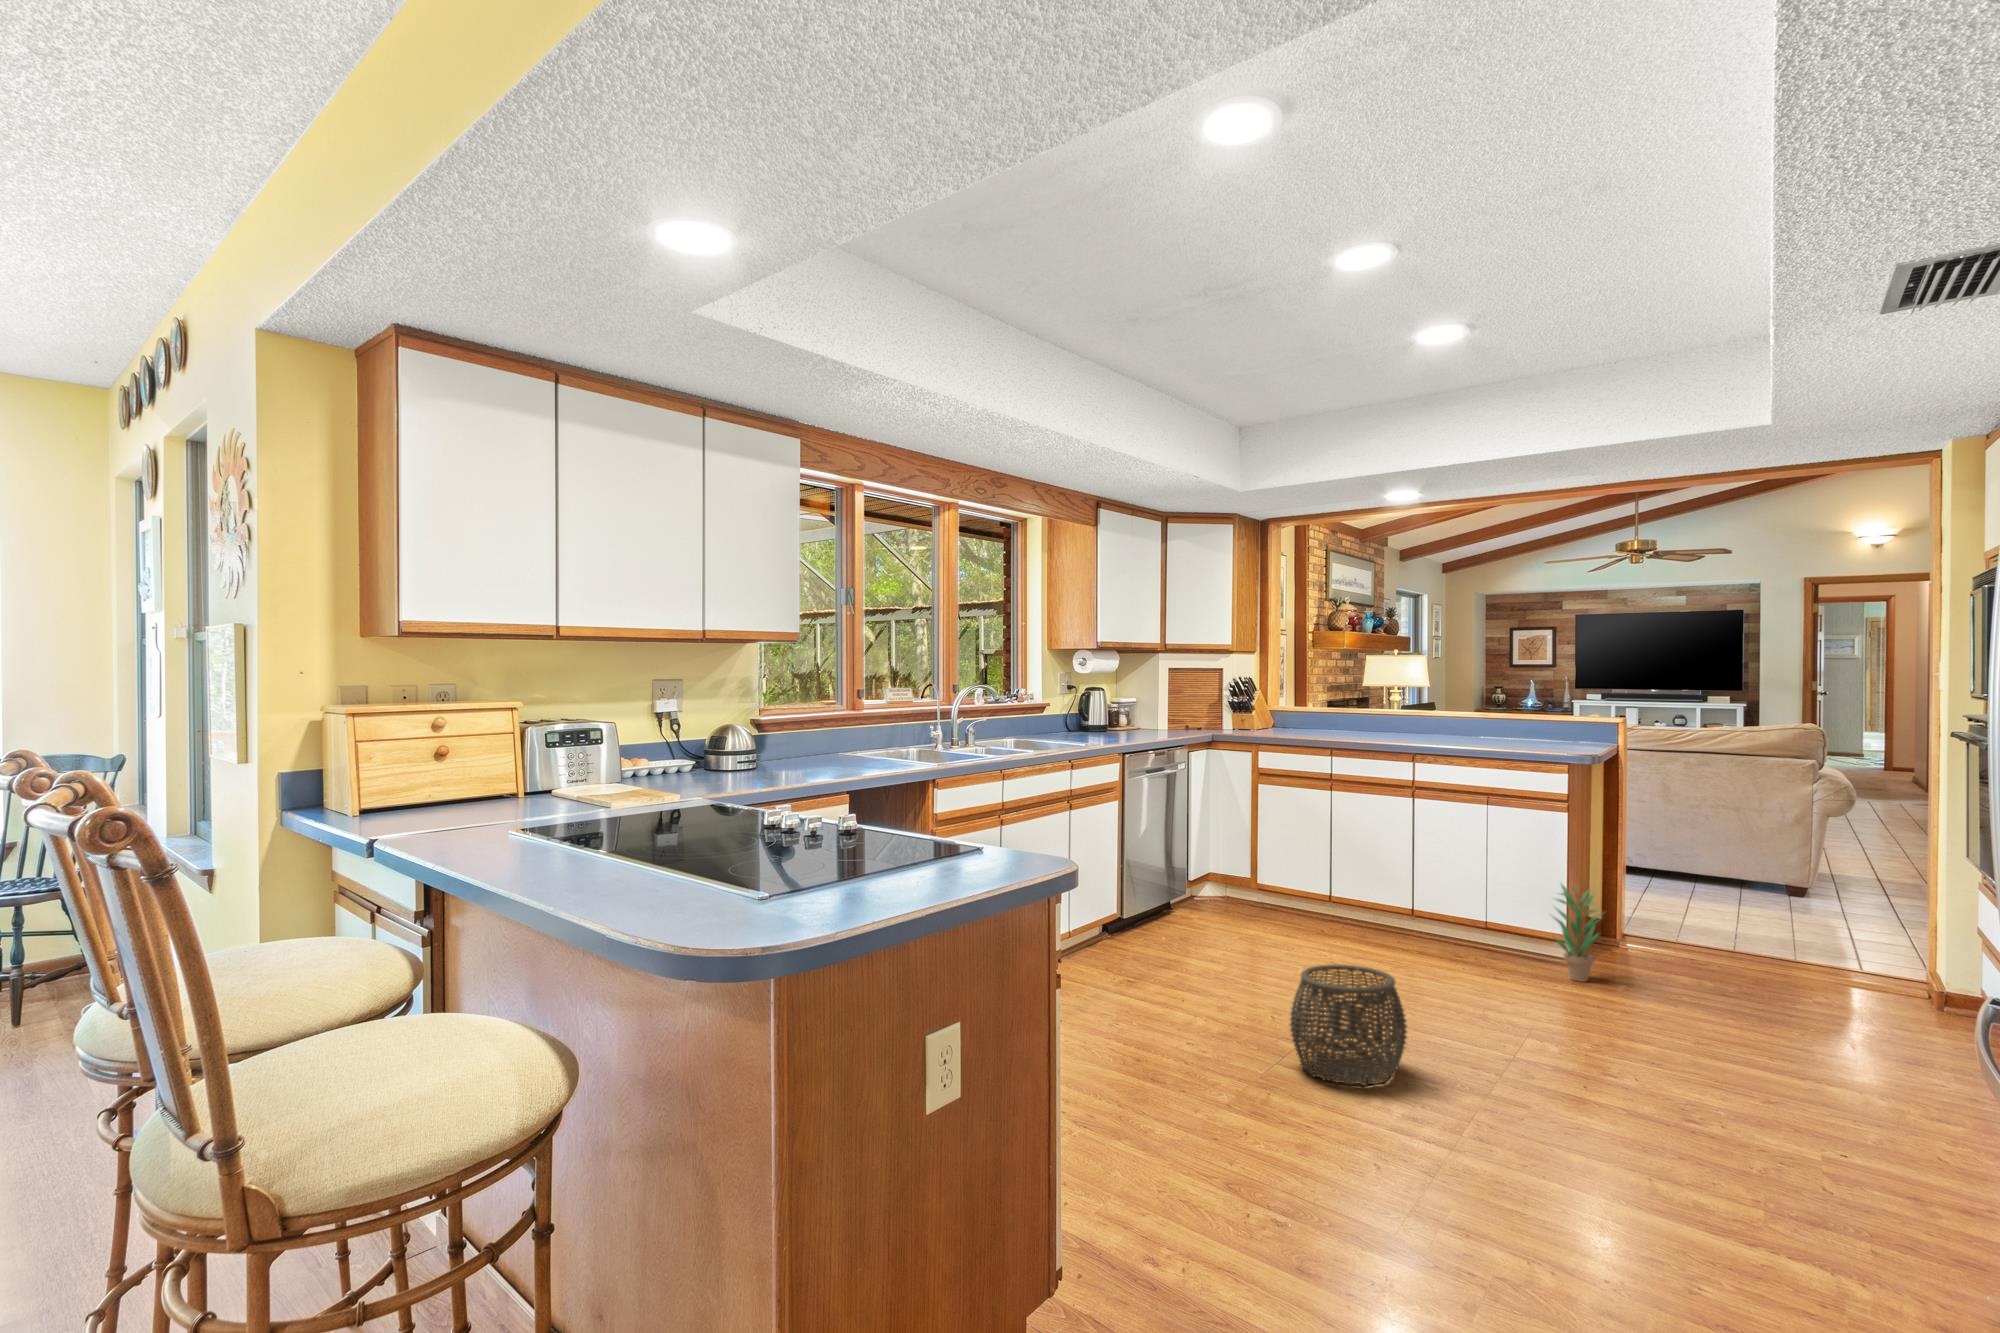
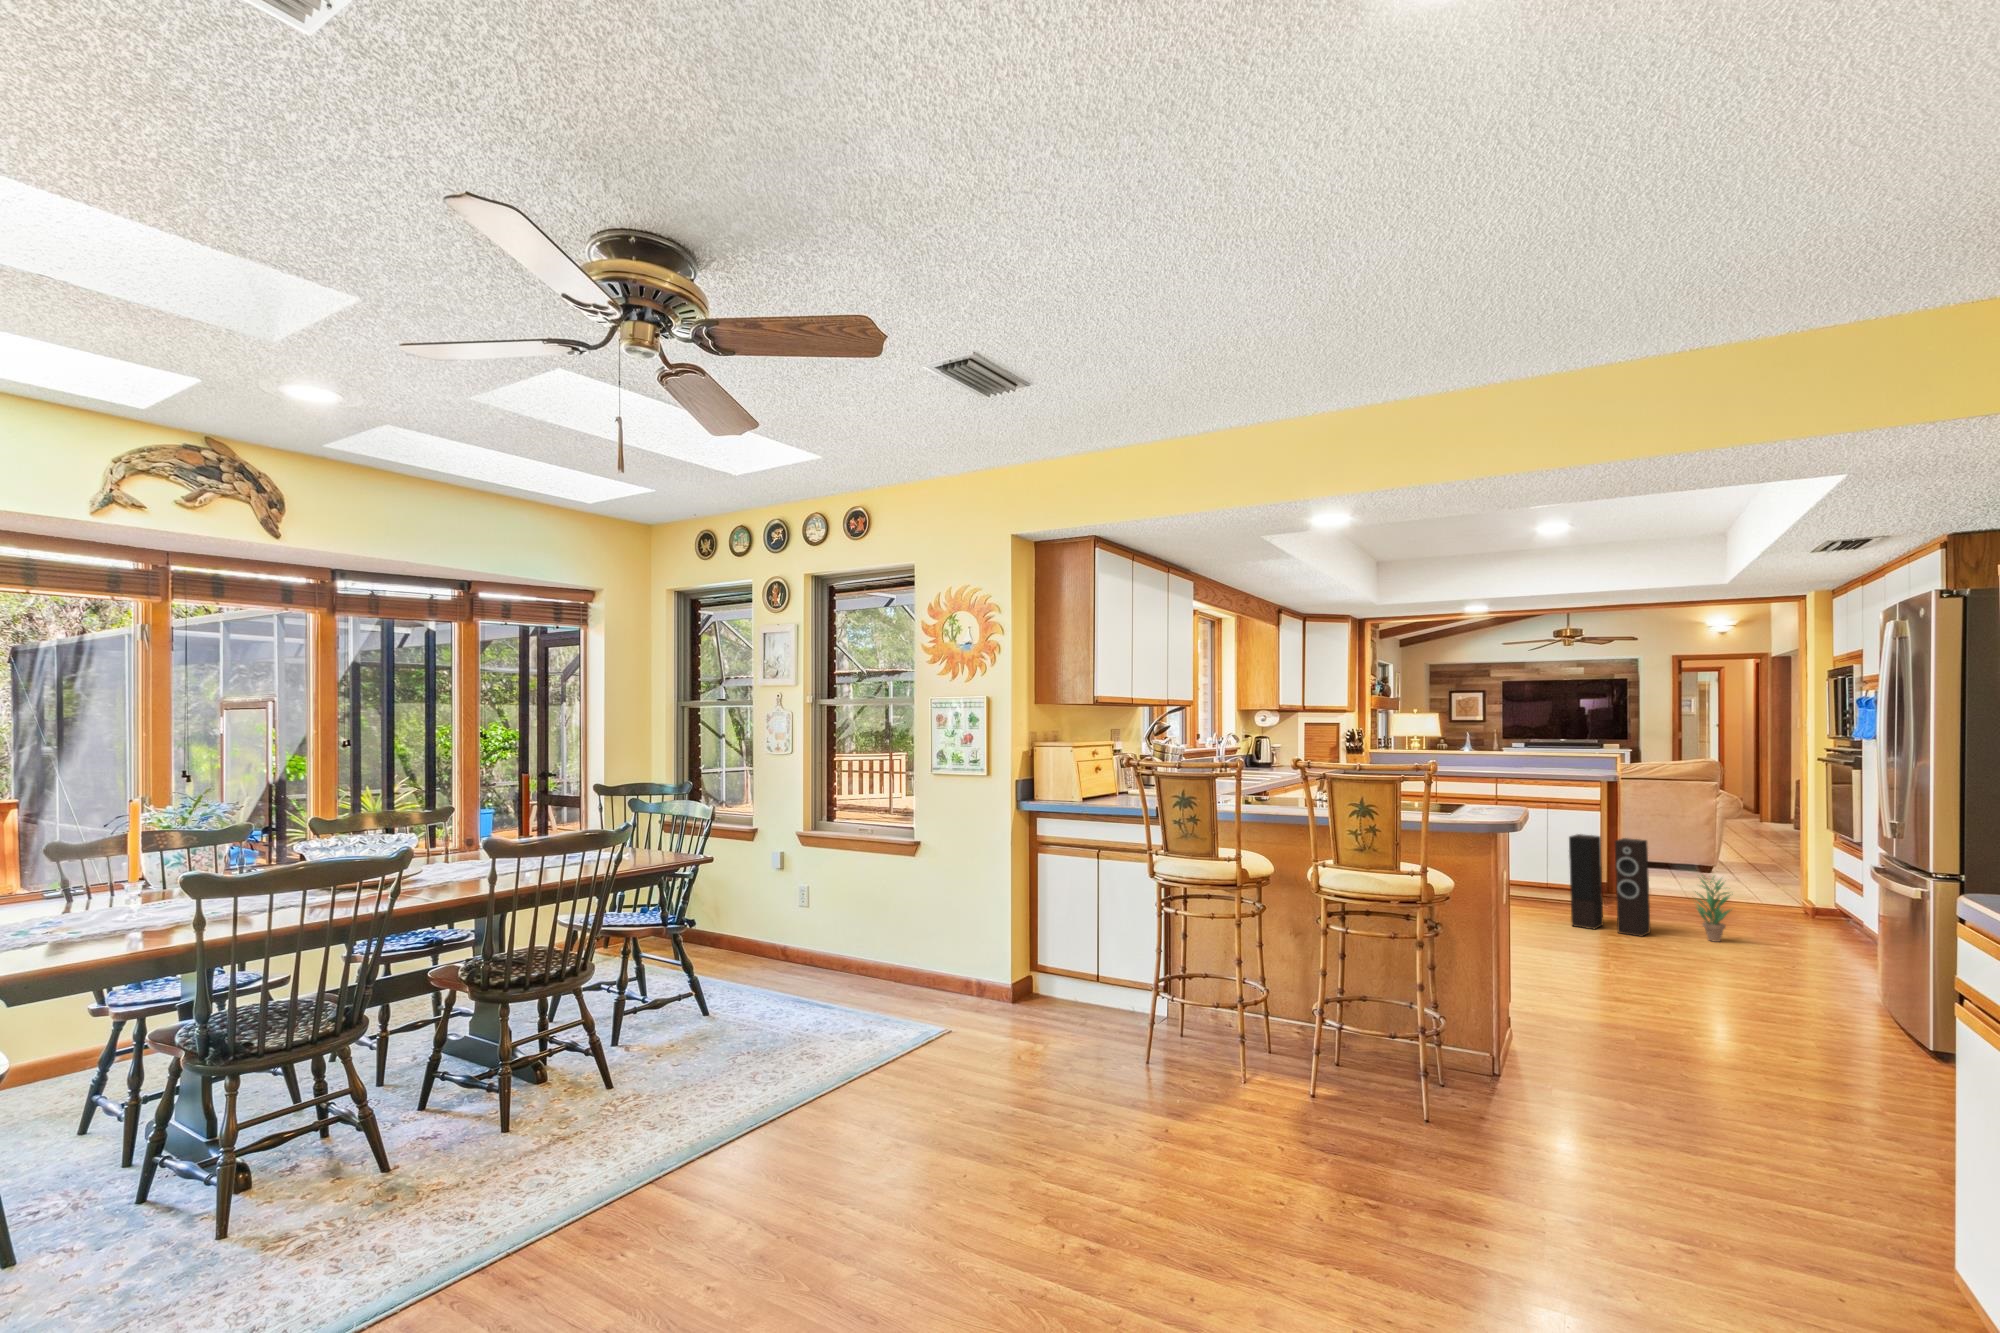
speaker: none [1401,822,1502,971] -> present [1569,834,1650,937]
woven basket: present [1290,964,1407,1085] -> none [1615,930,1707,1011]

